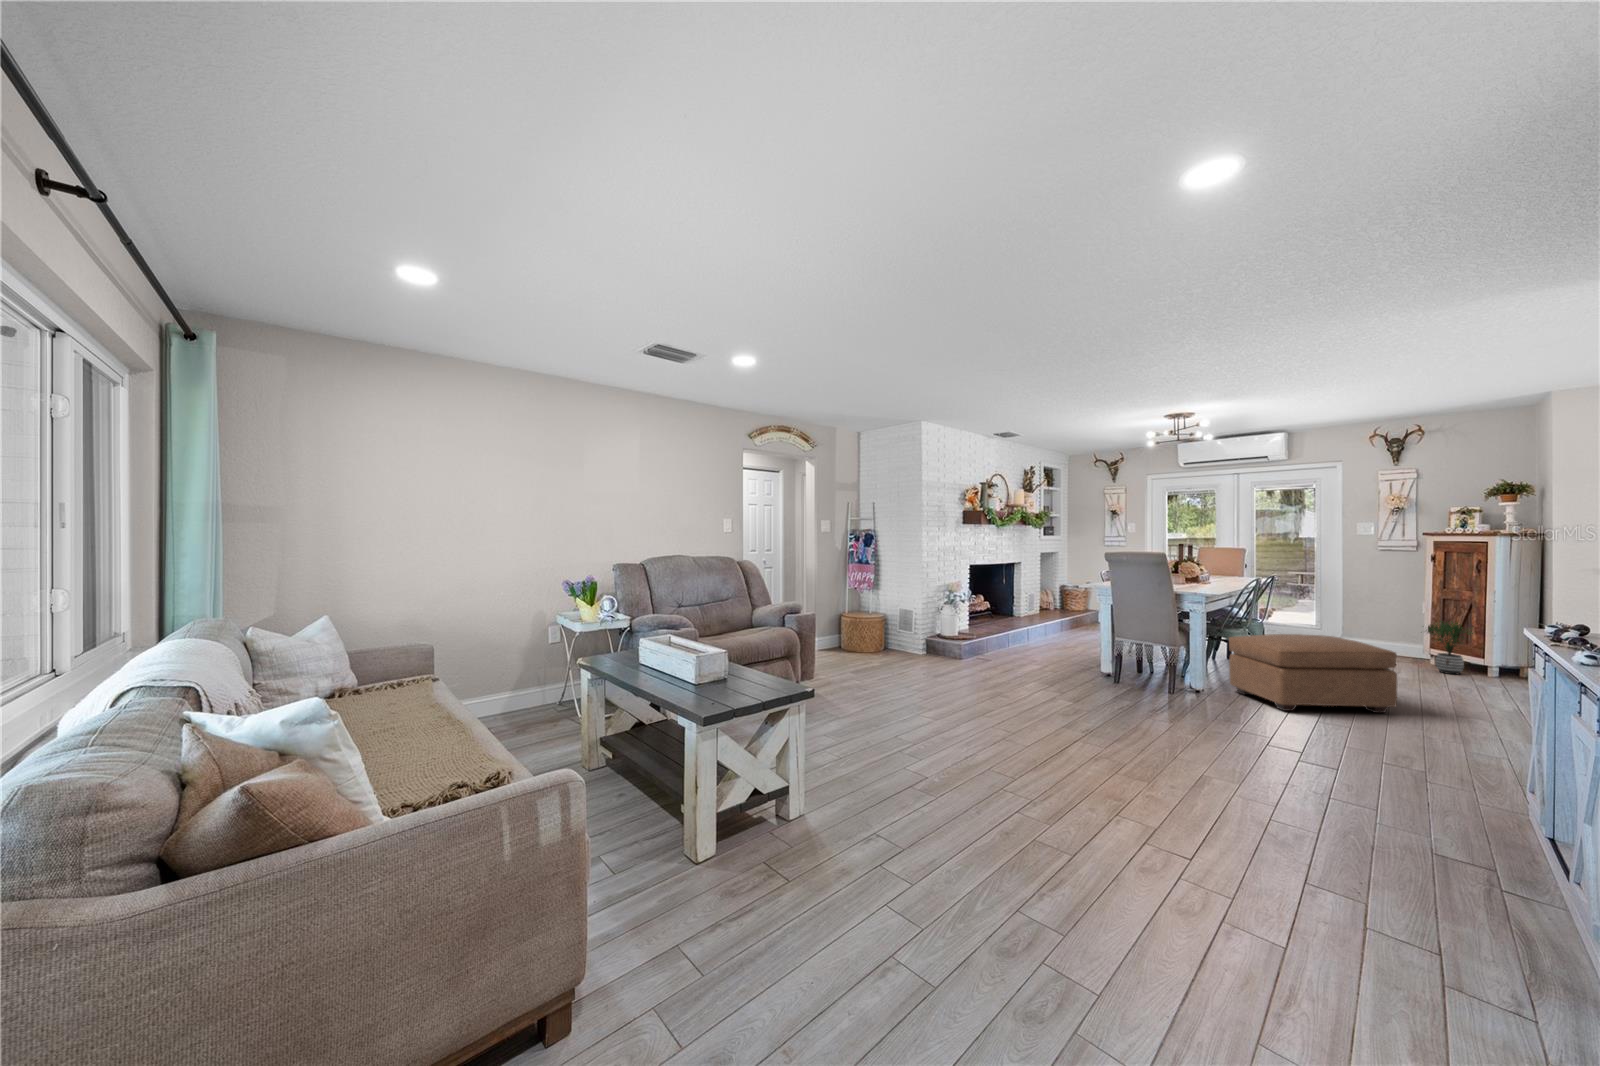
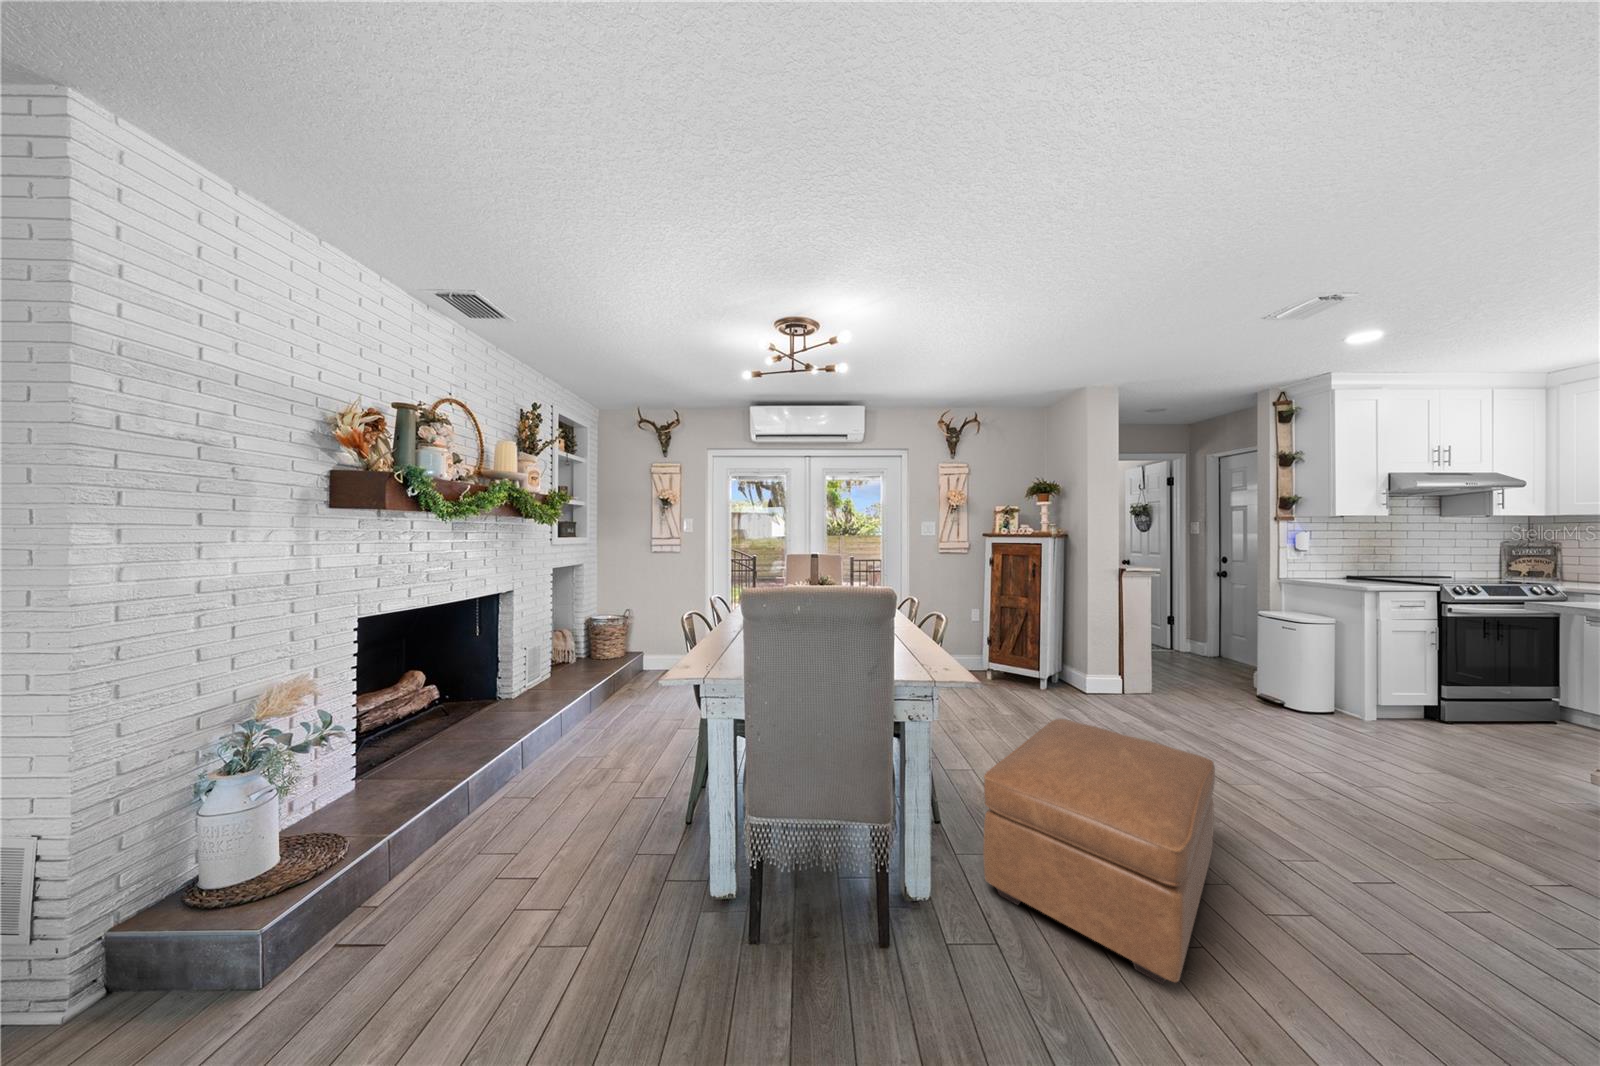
potted plant: present [1426,621,1473,675] -> none [998,632,1044,693]

